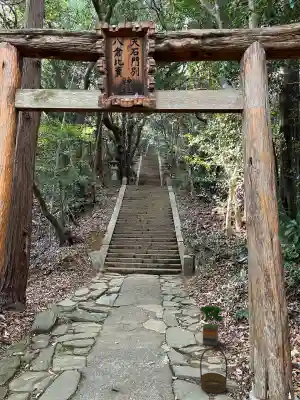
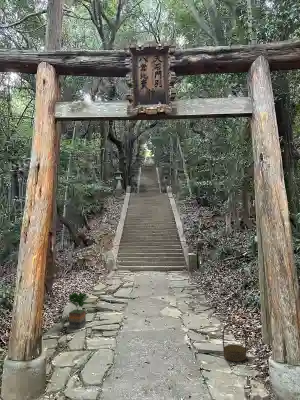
potted tree: present [200,306,224,346] -> present [69,293,89,329]

